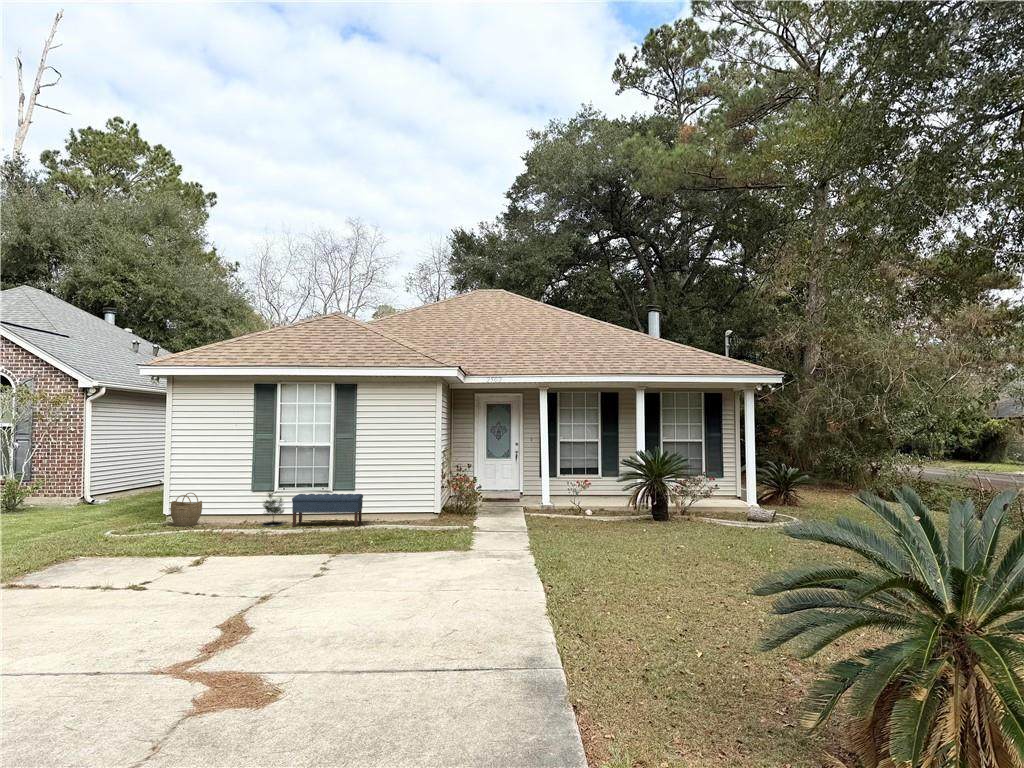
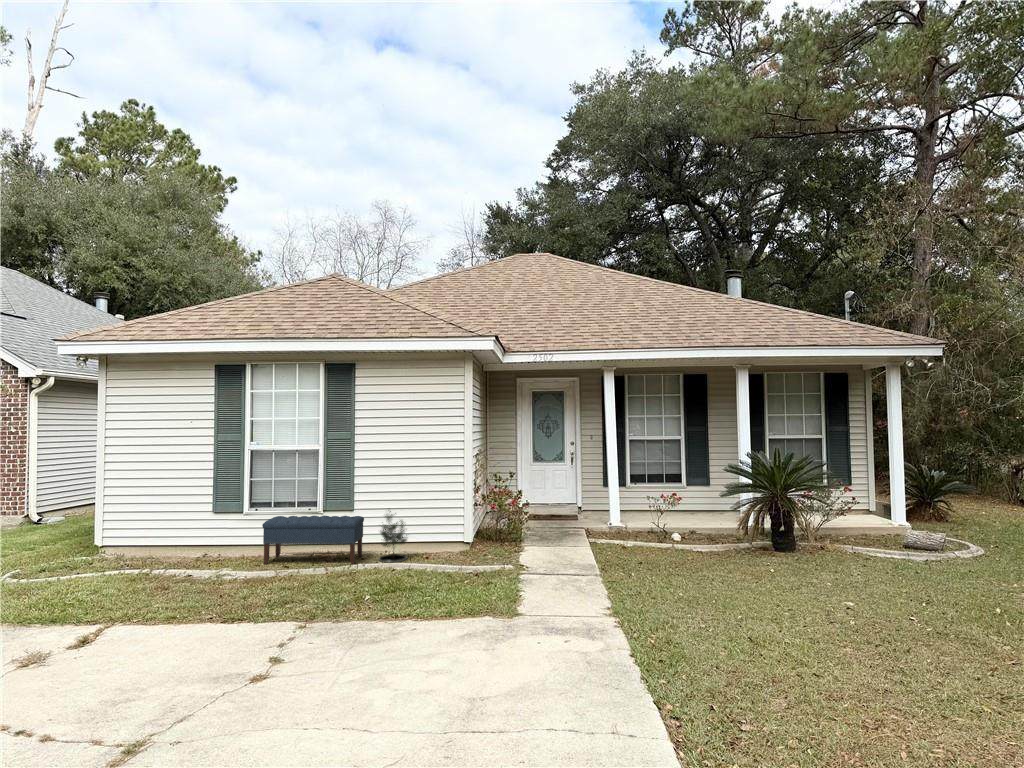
potted tree: present [262,490,284,527] -> present [379,511,407,563]
woven basket: present [170,493,202,526] -> none [99,515,145,563]

